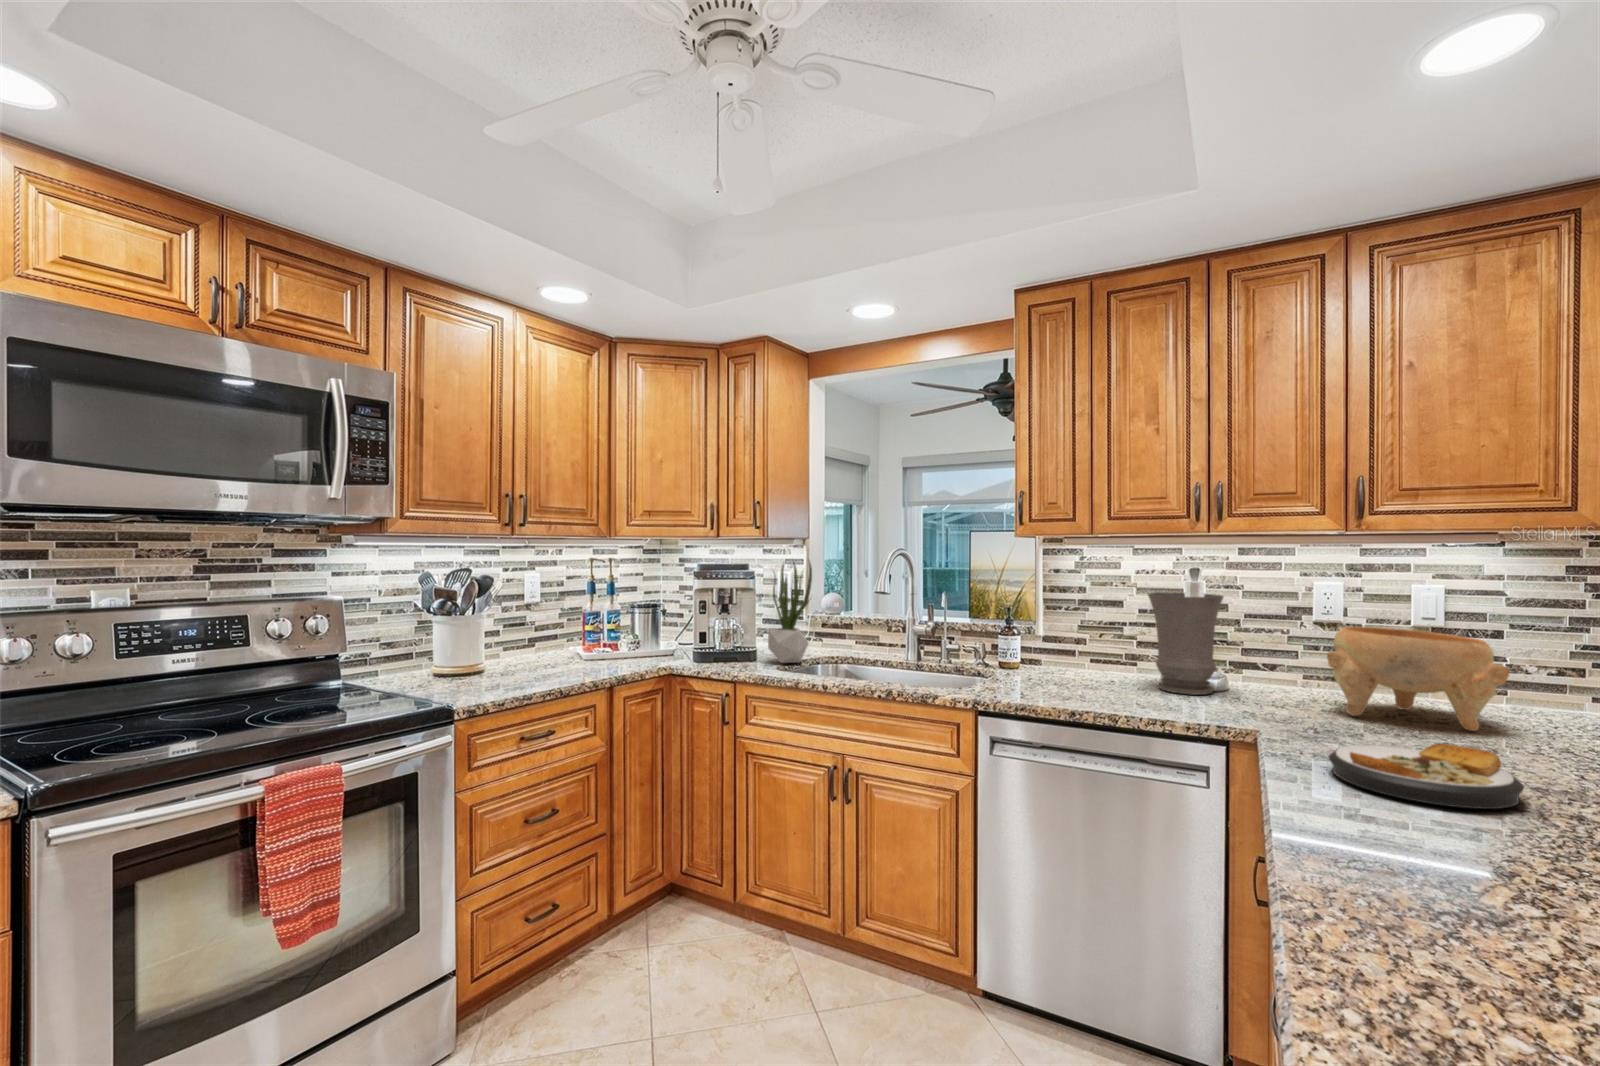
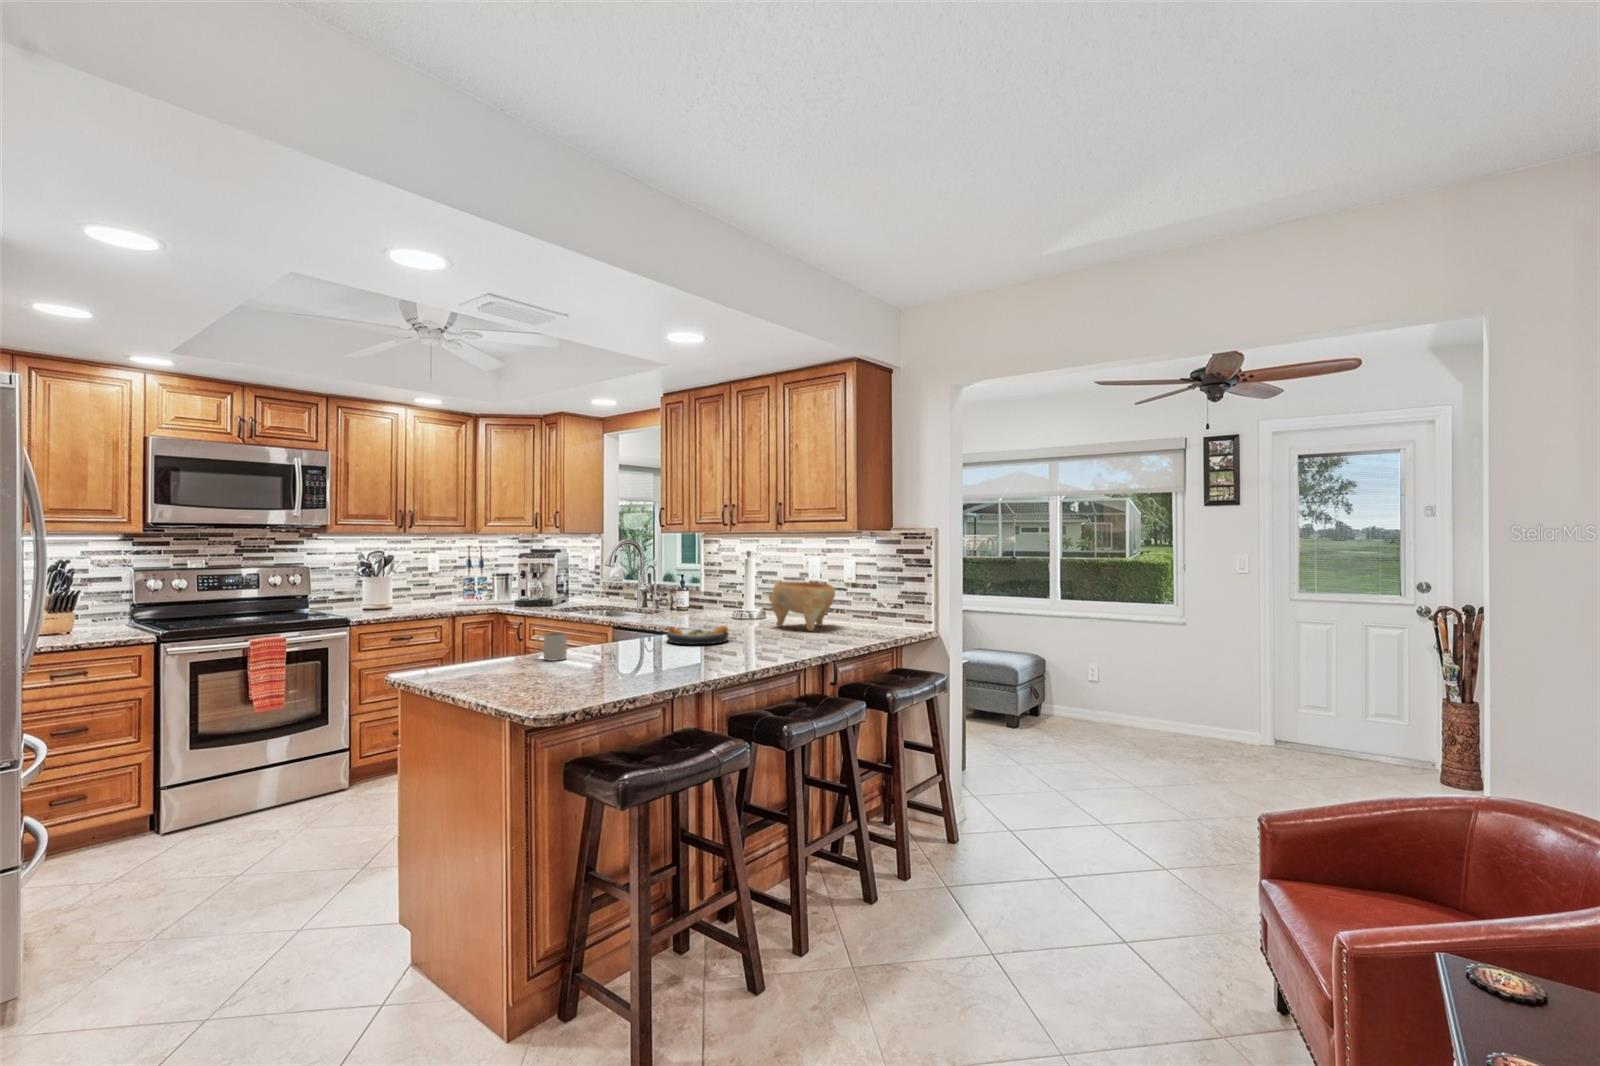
potted plant: present [768,560,812,663] -> none [553,546,580,608]
vase: present [1148,592,1223,695] -> none [721,566,759,620]
mug: none [1368,841,1493,956] -> present [537,633,567,661]

